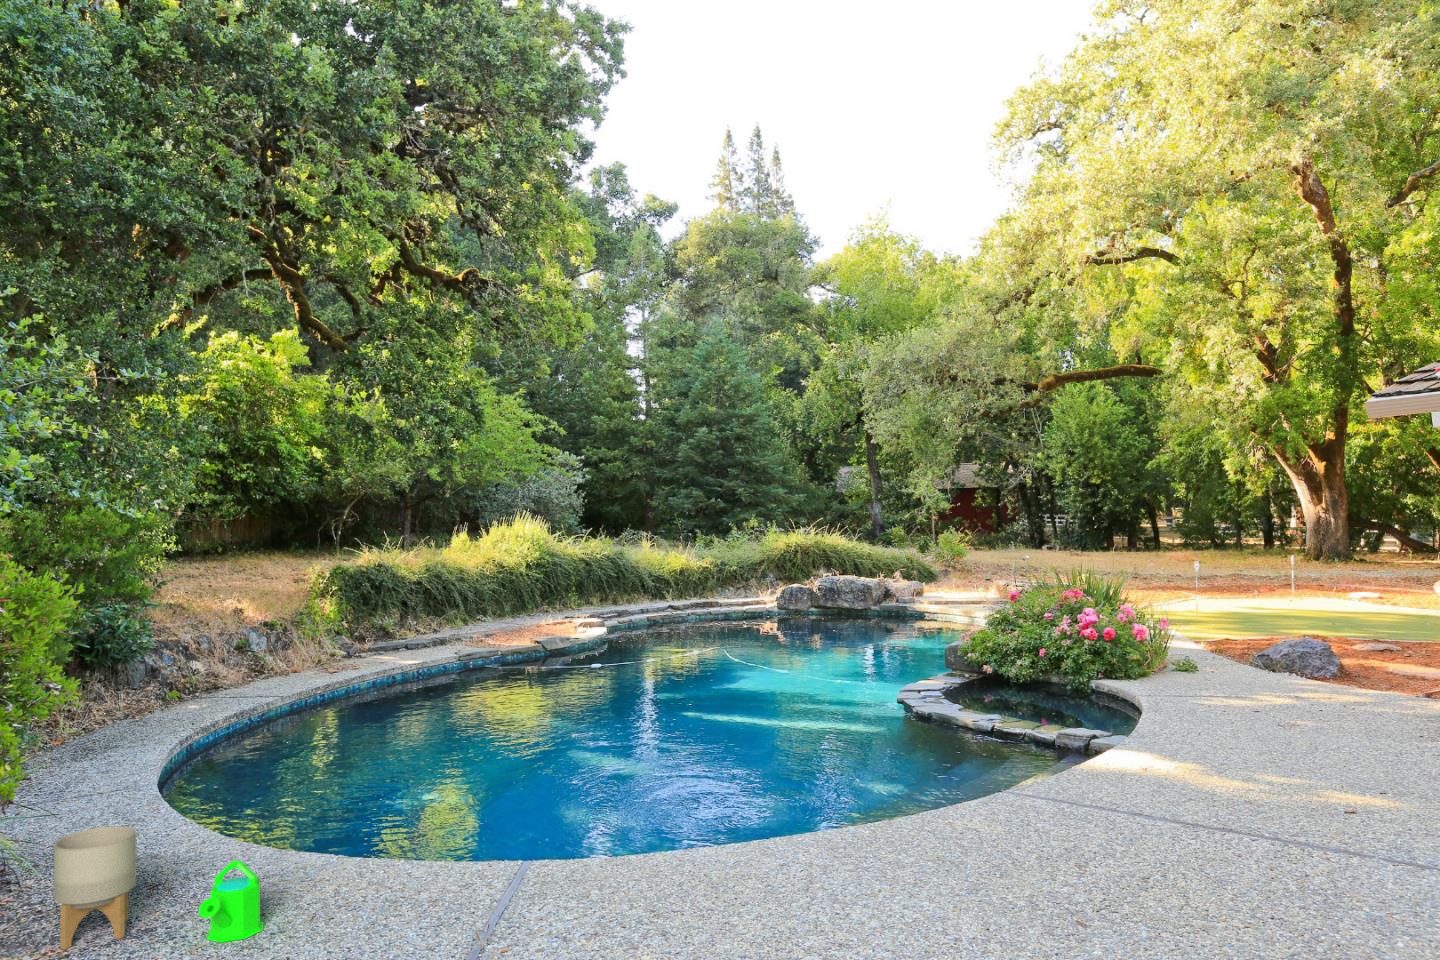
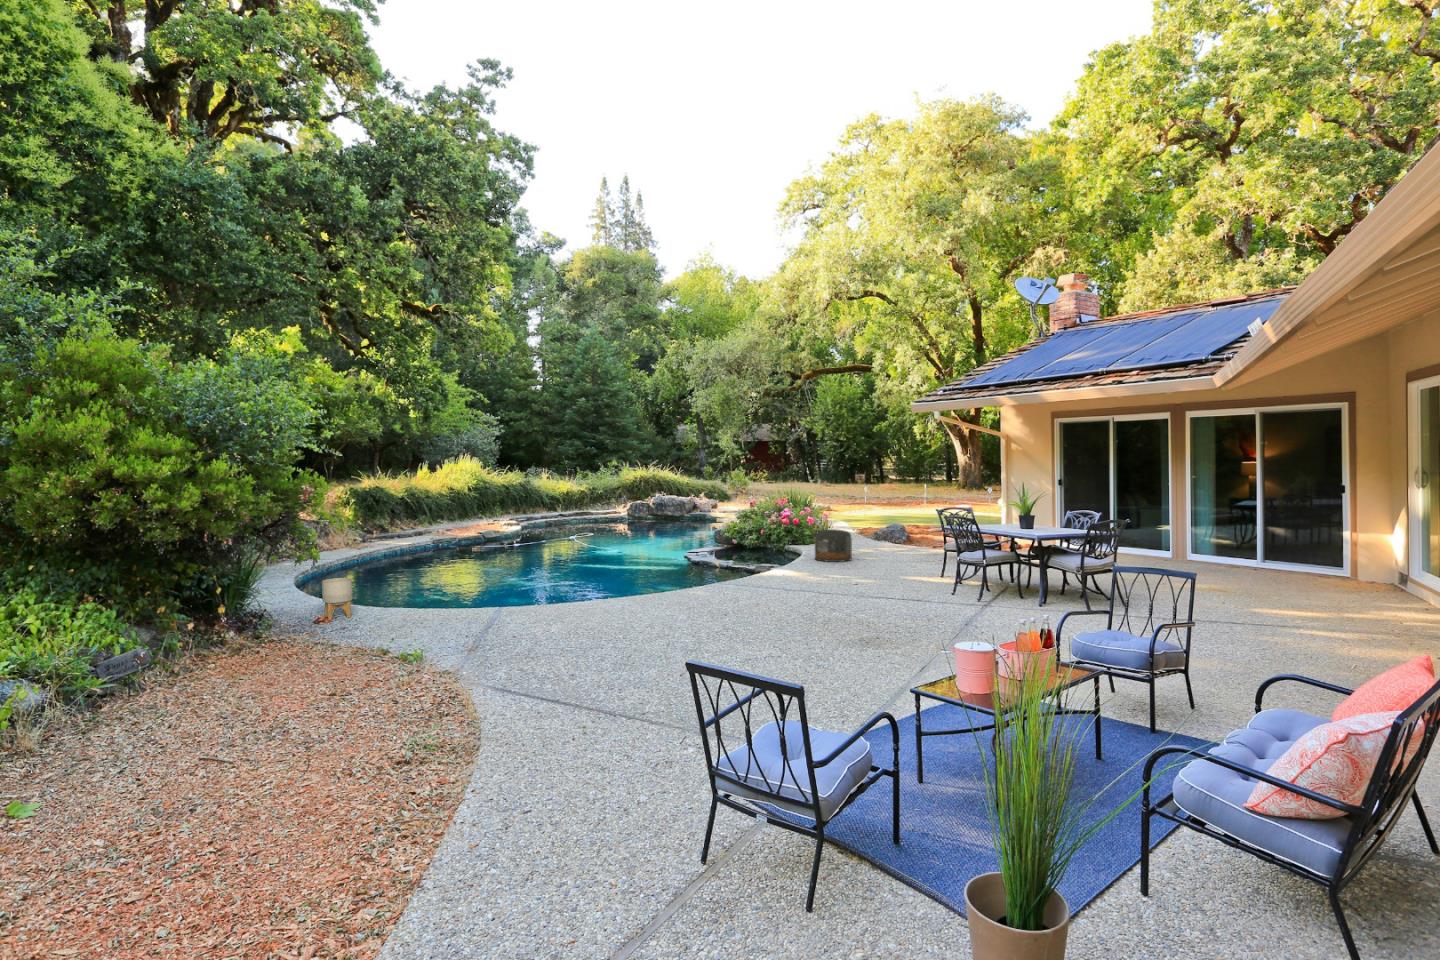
pouf: none [1199,665,1289,740] -> present [815,529,852,562]
watering can: present [199,861,264,942] -> none [384,588,406,617]

